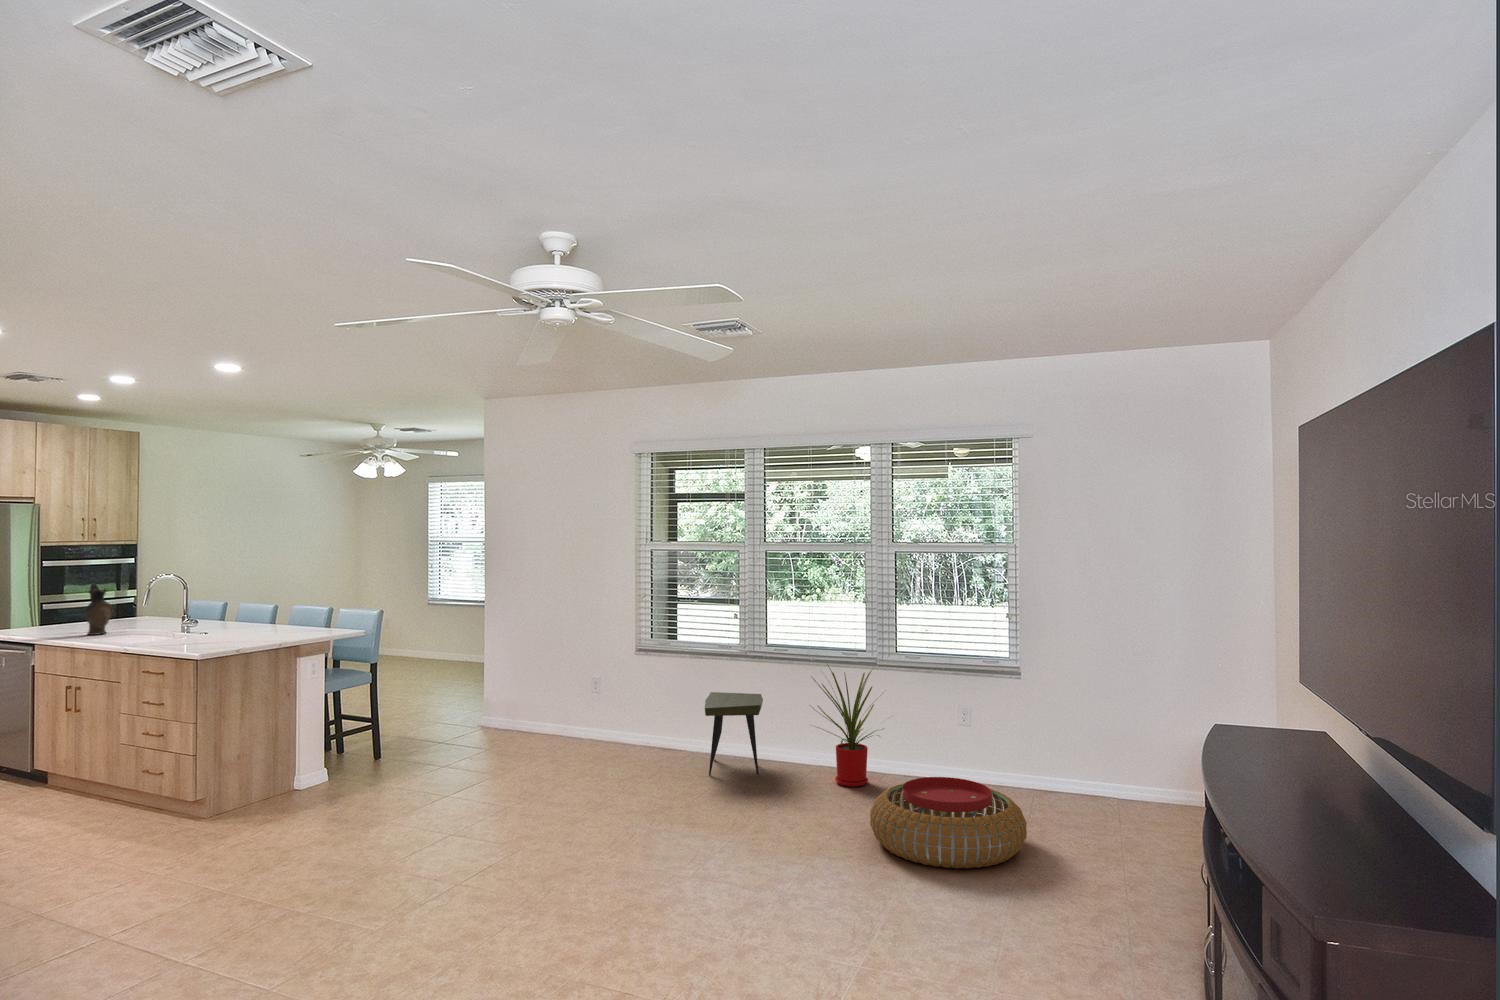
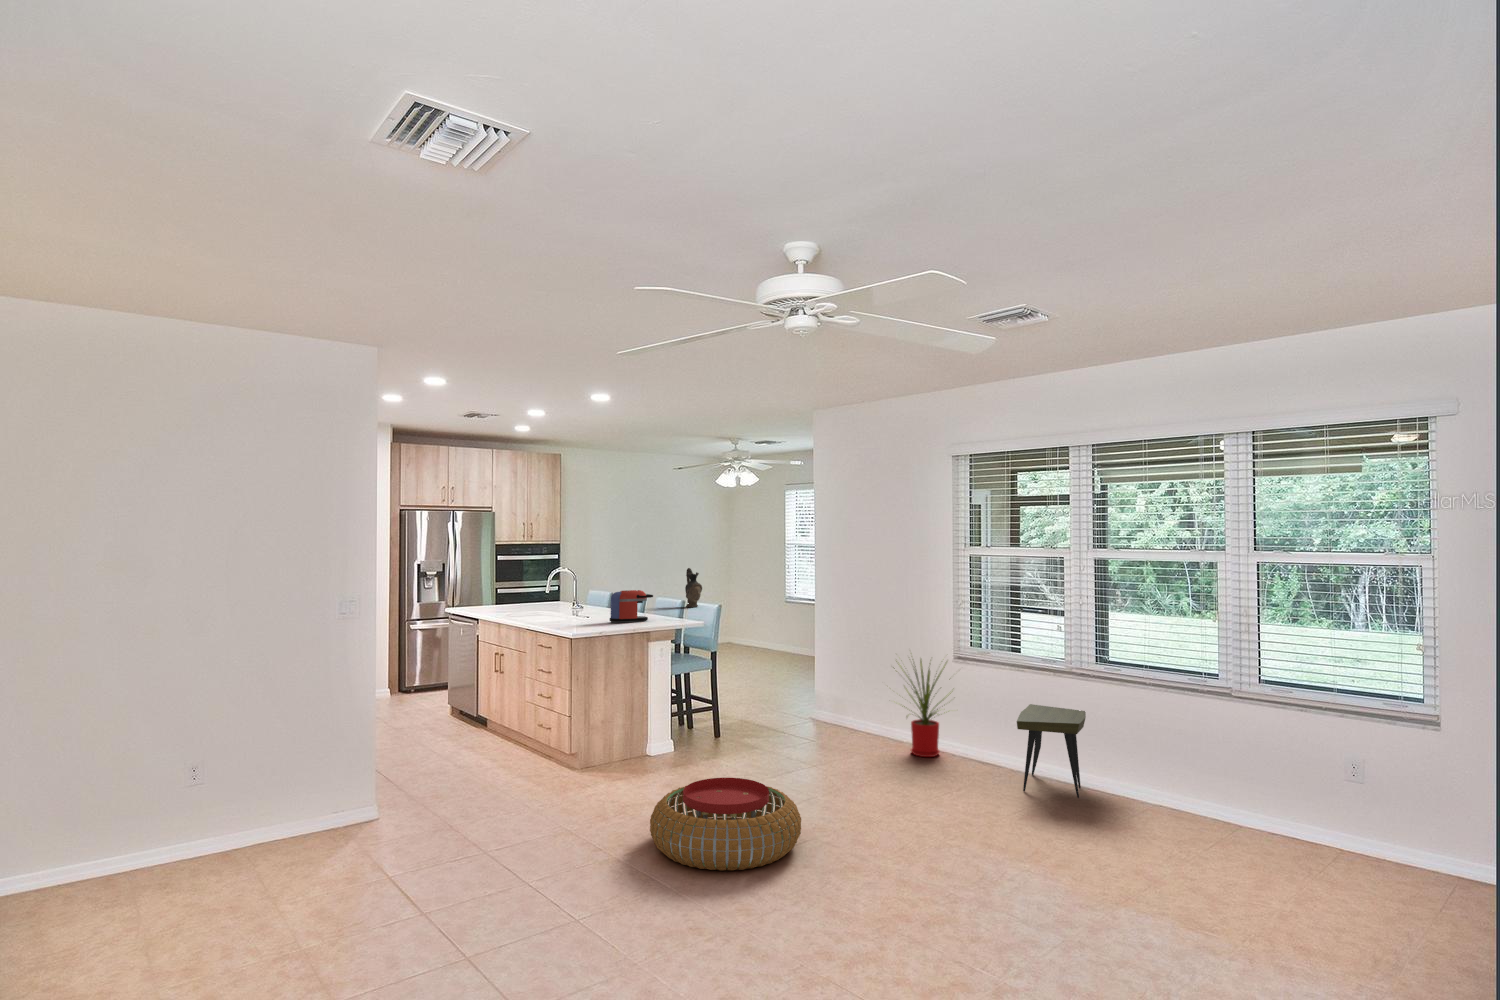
ceramic pitcher: present [86,583,113,635] -> present [685,568,702,607]
coffee maker: none [241,597,299,636] -> present [610,590,653,623]
house plant: present [812,664,884,787] -> present [894,660,951,757]
pouf: present [870,777,1027,868] -> present [650,778,801,871]

